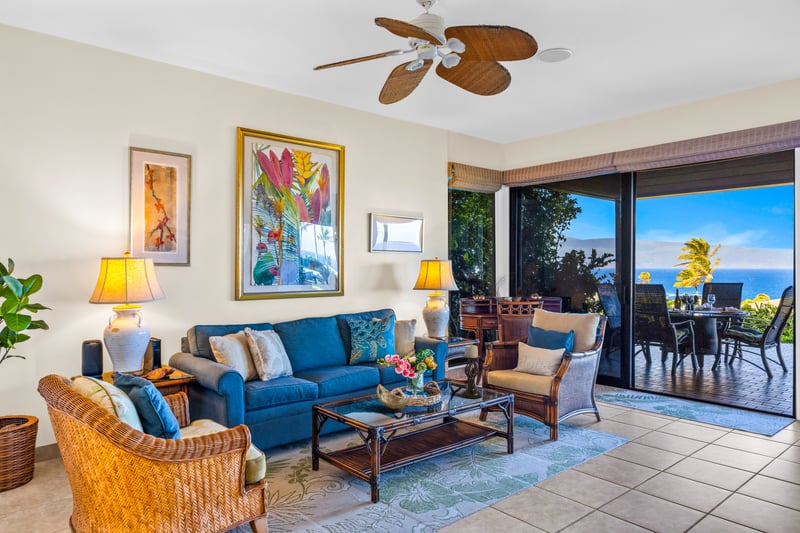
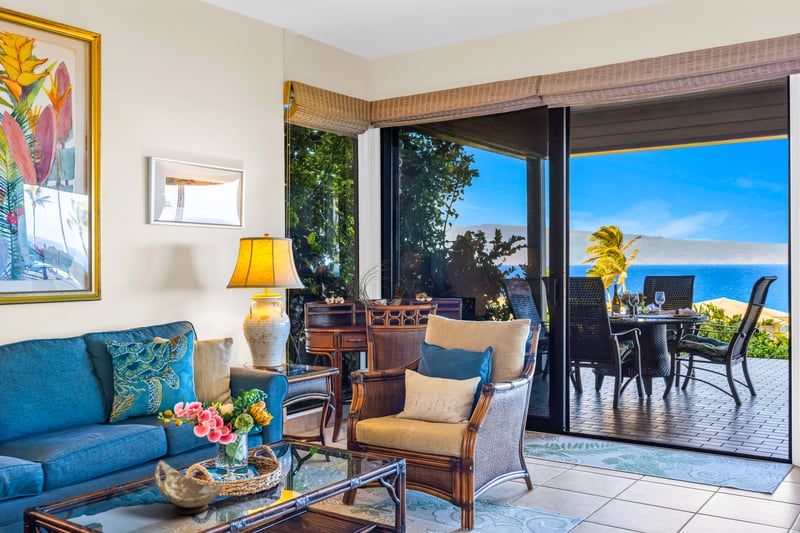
candle holder: present [460,344,483,398] -> none [316,375,355,473]

